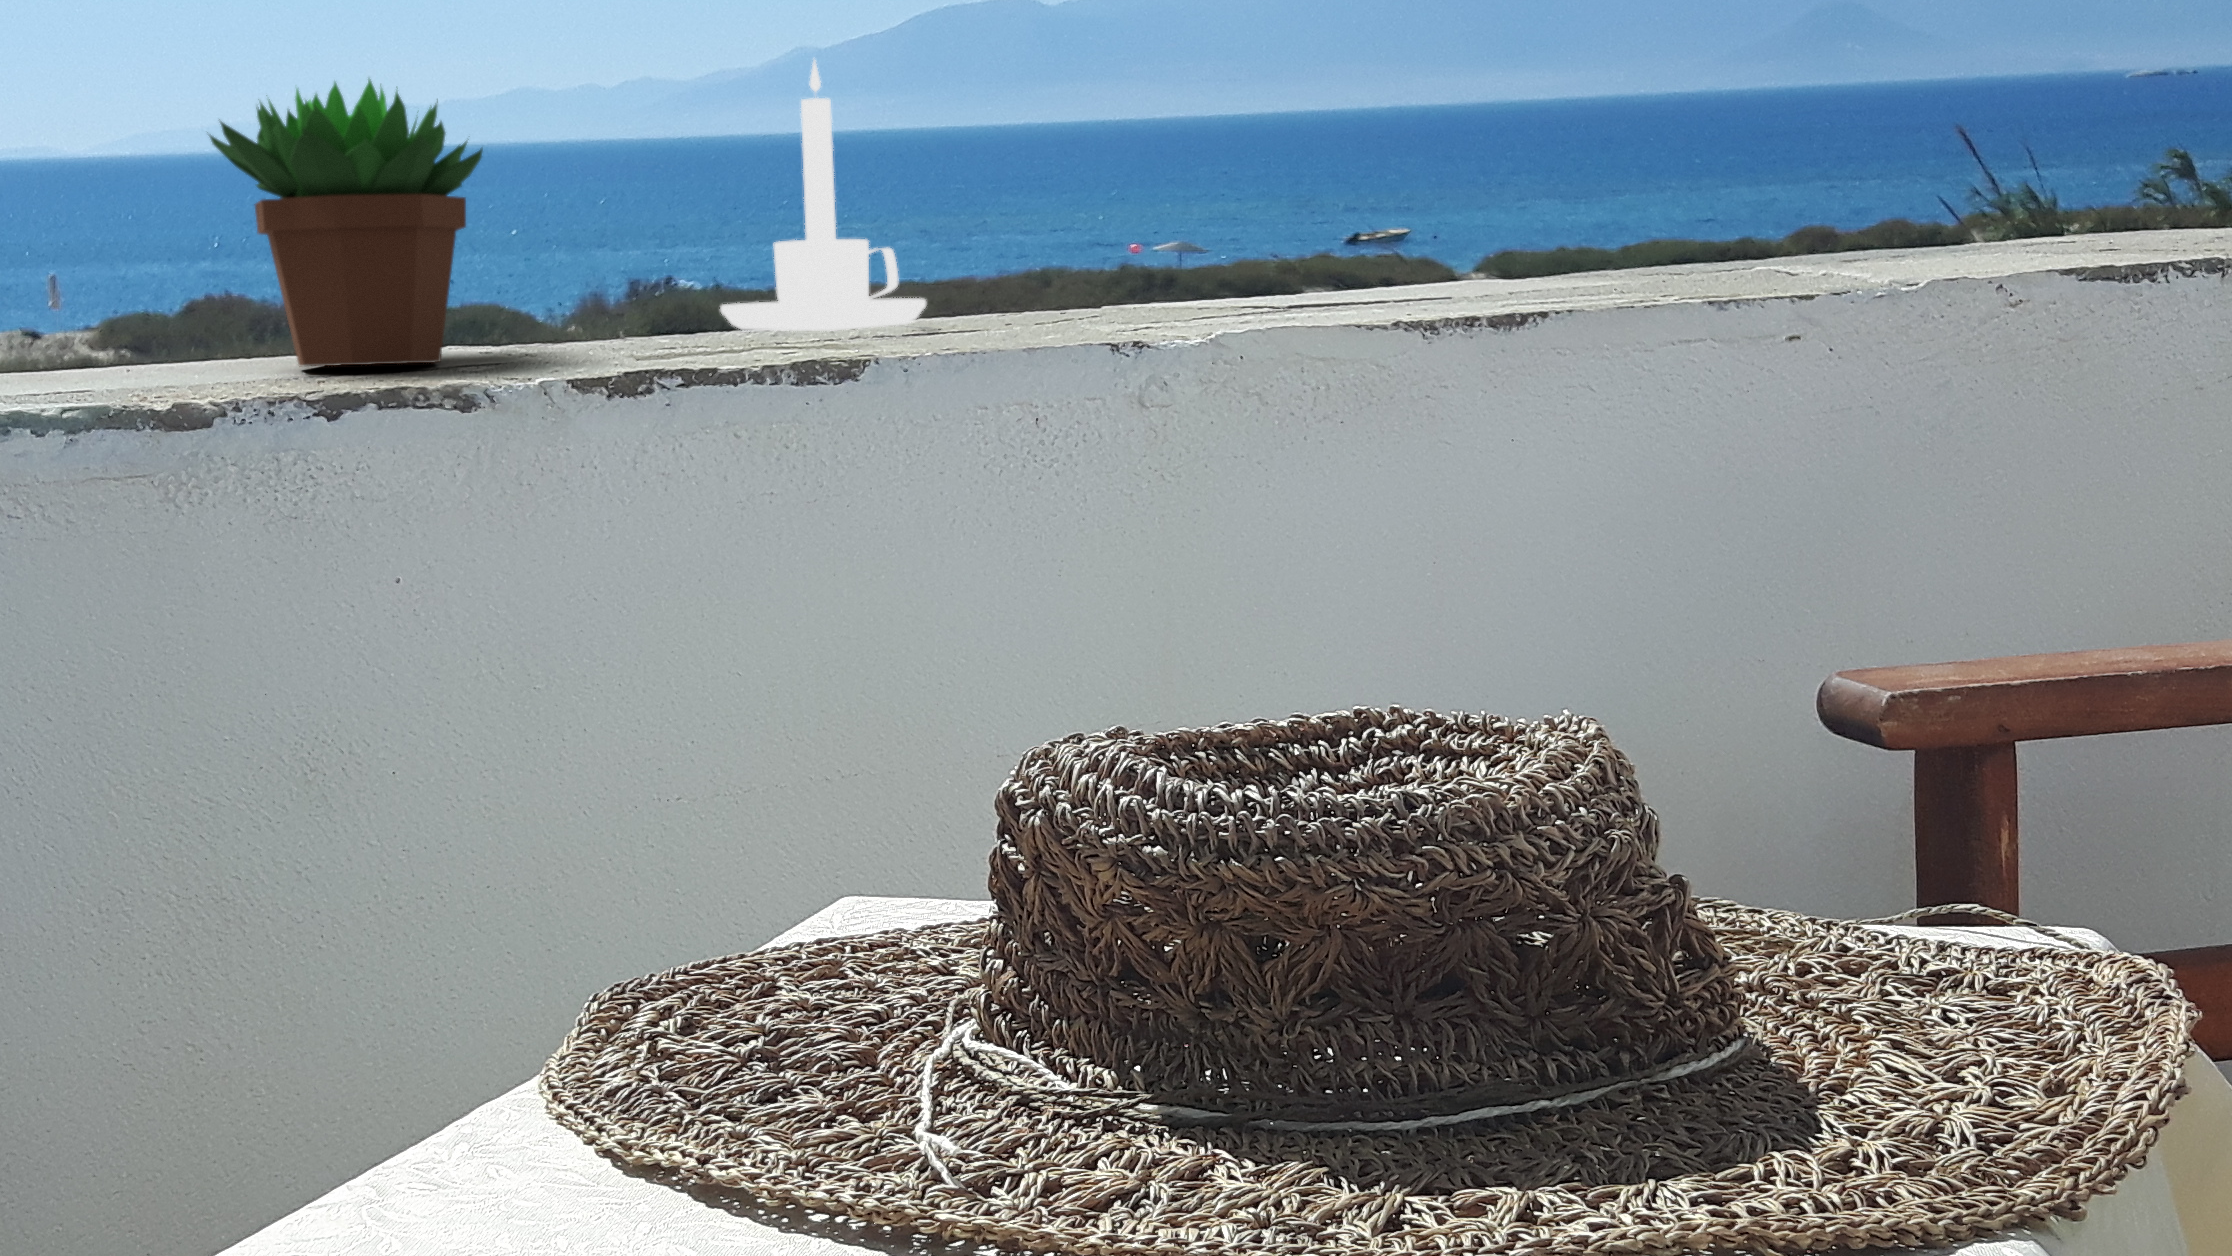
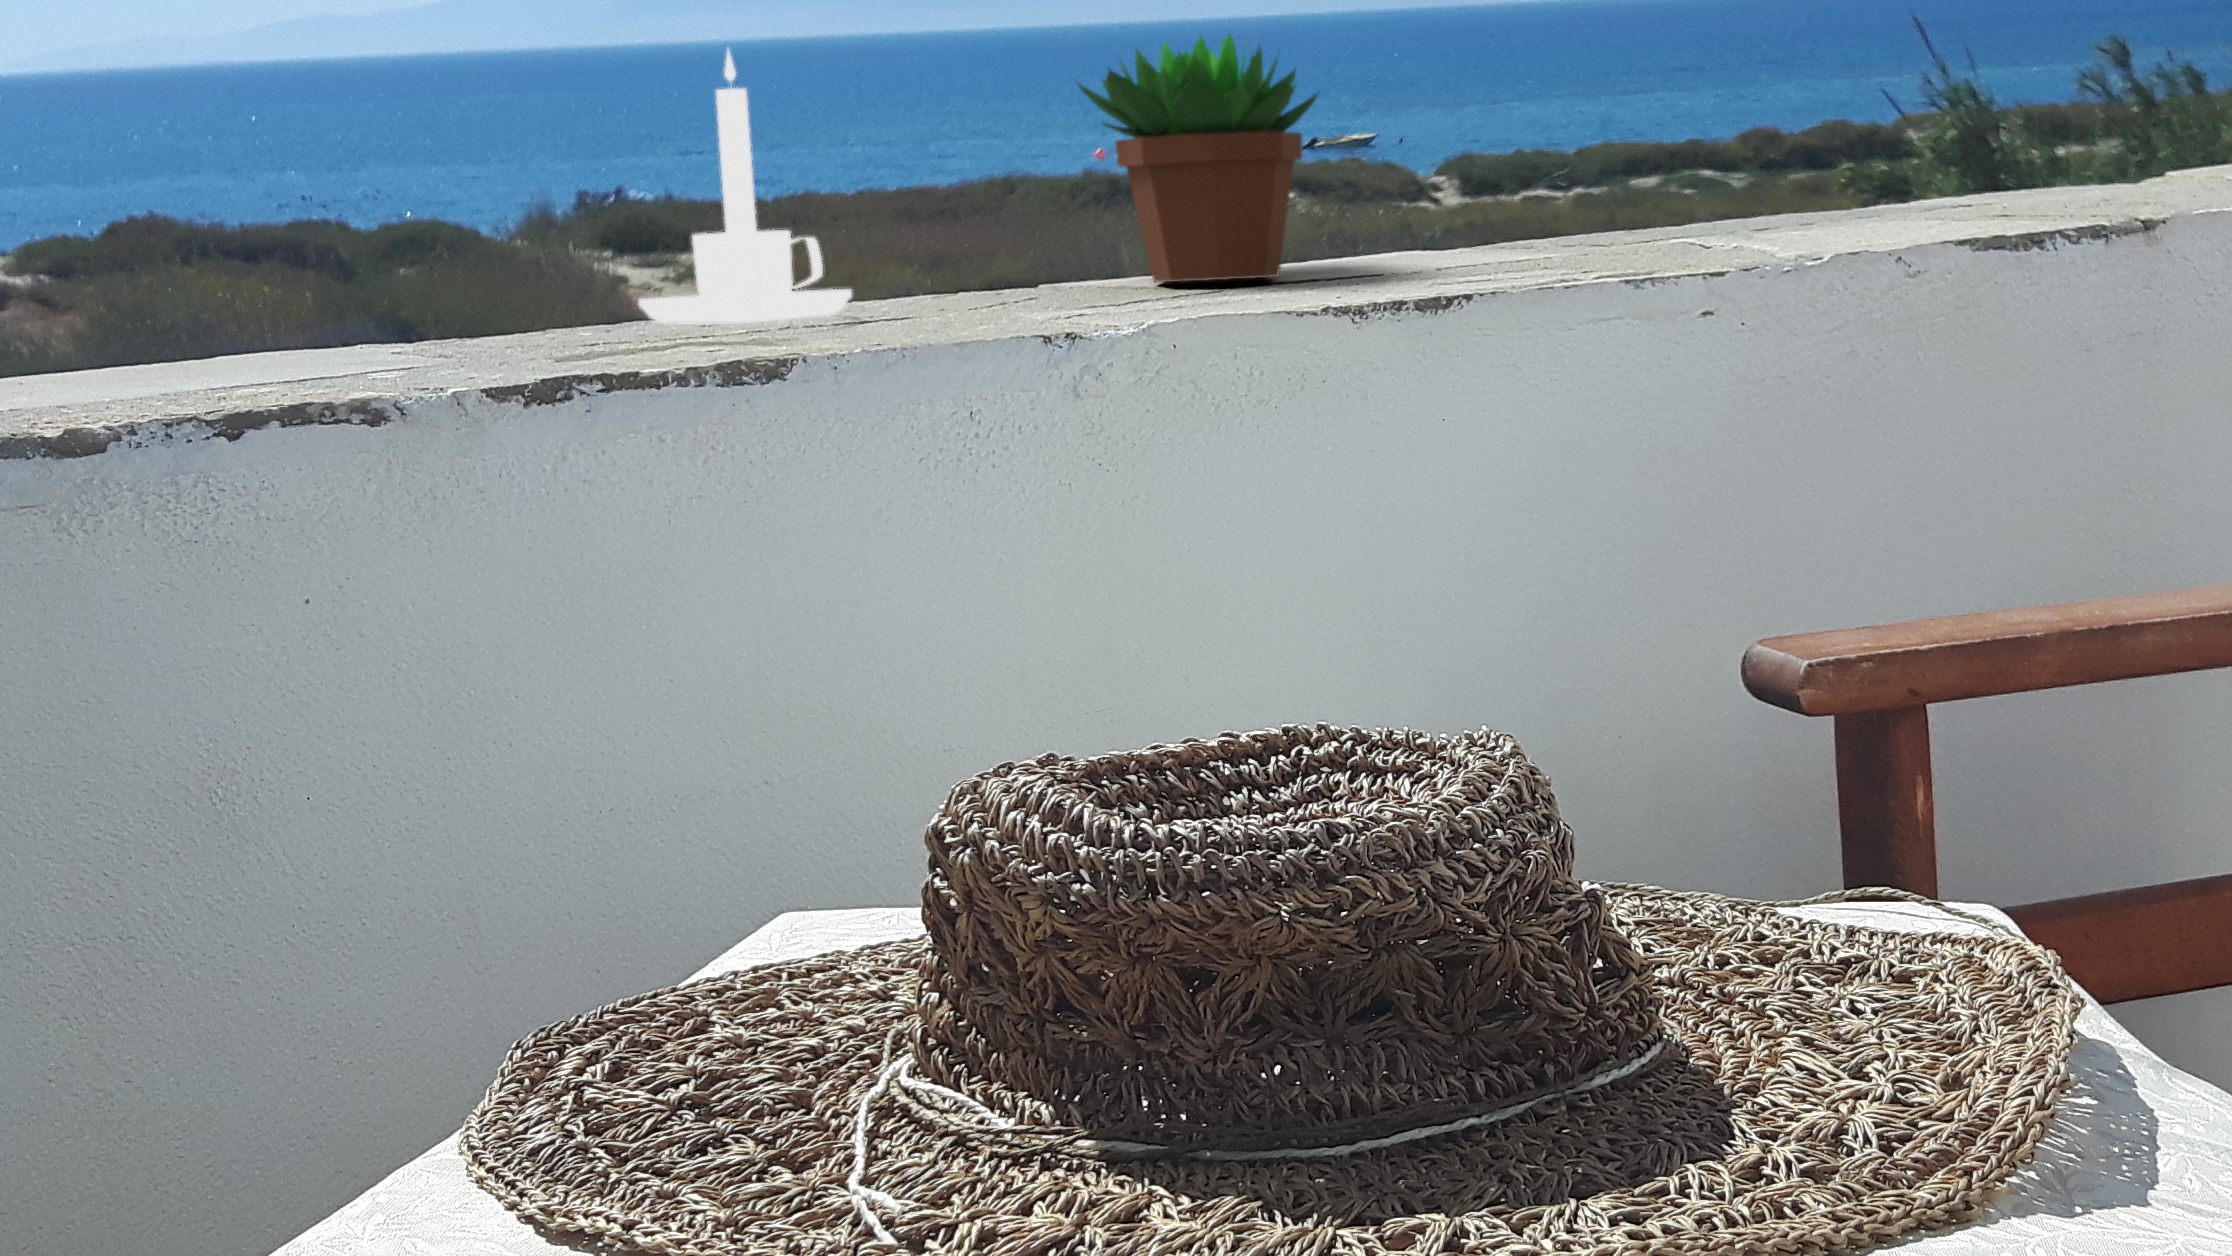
succulent plant: present [210,79,482,366] -> present [1078,31,1318,282]

